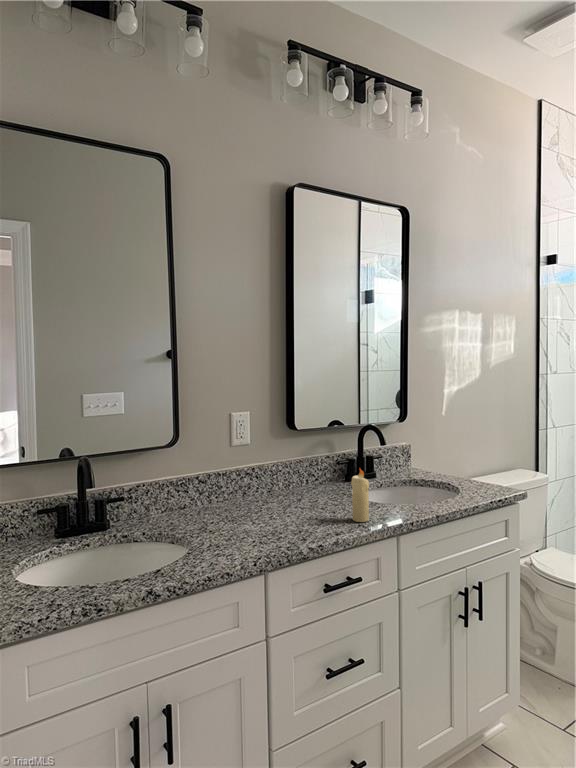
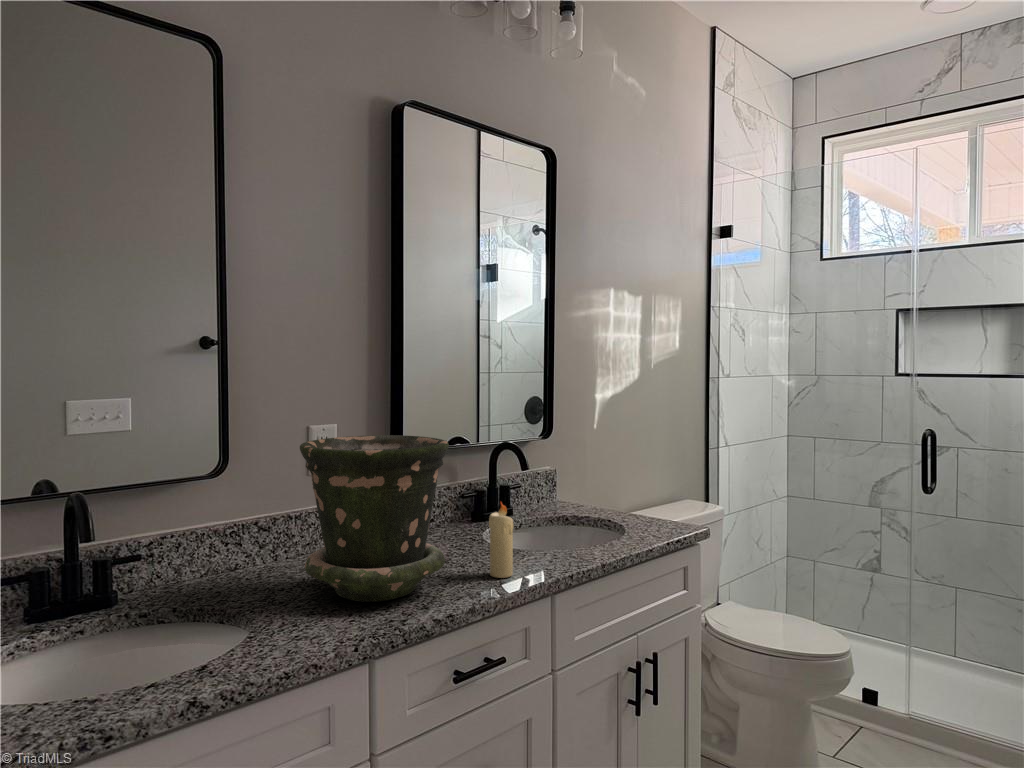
flower pot: none [221,420,321,534] -> present [300,435,449,602]

